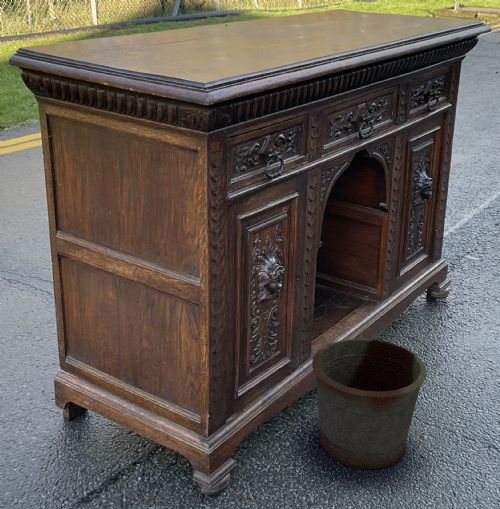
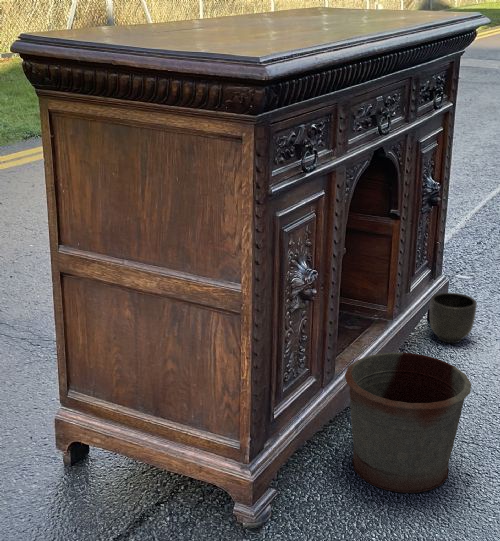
planter: none [423,277,466,324] -> present [430,292,477,343]

